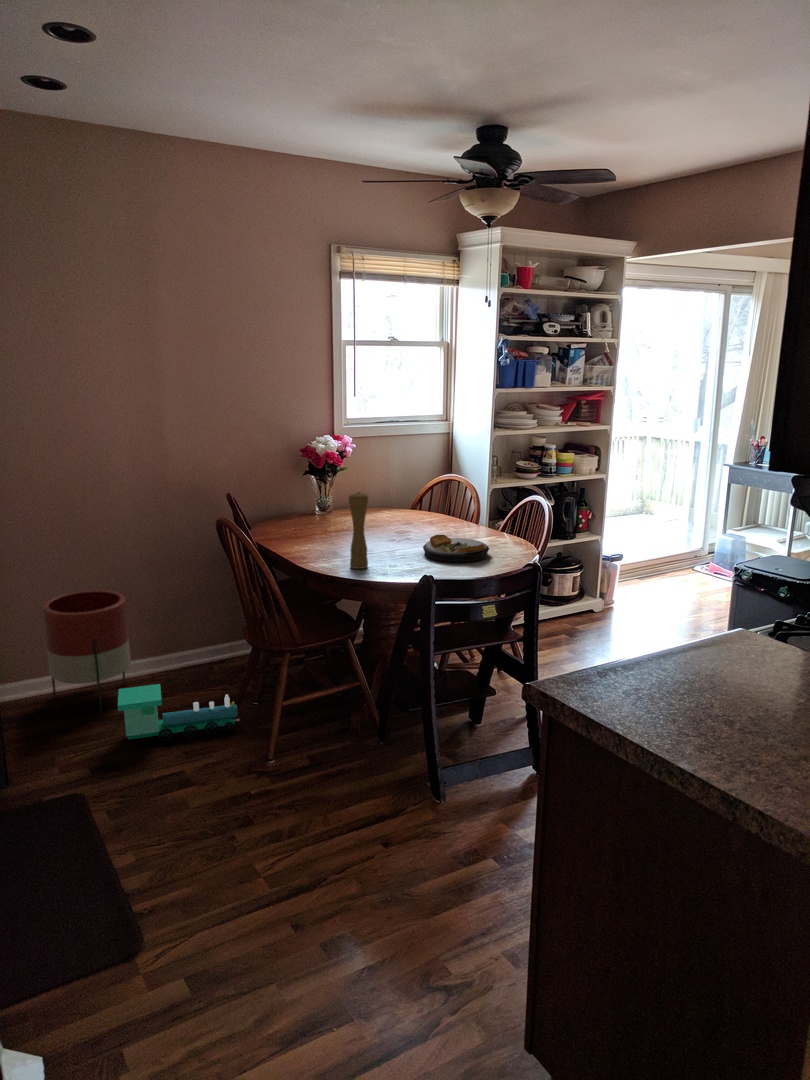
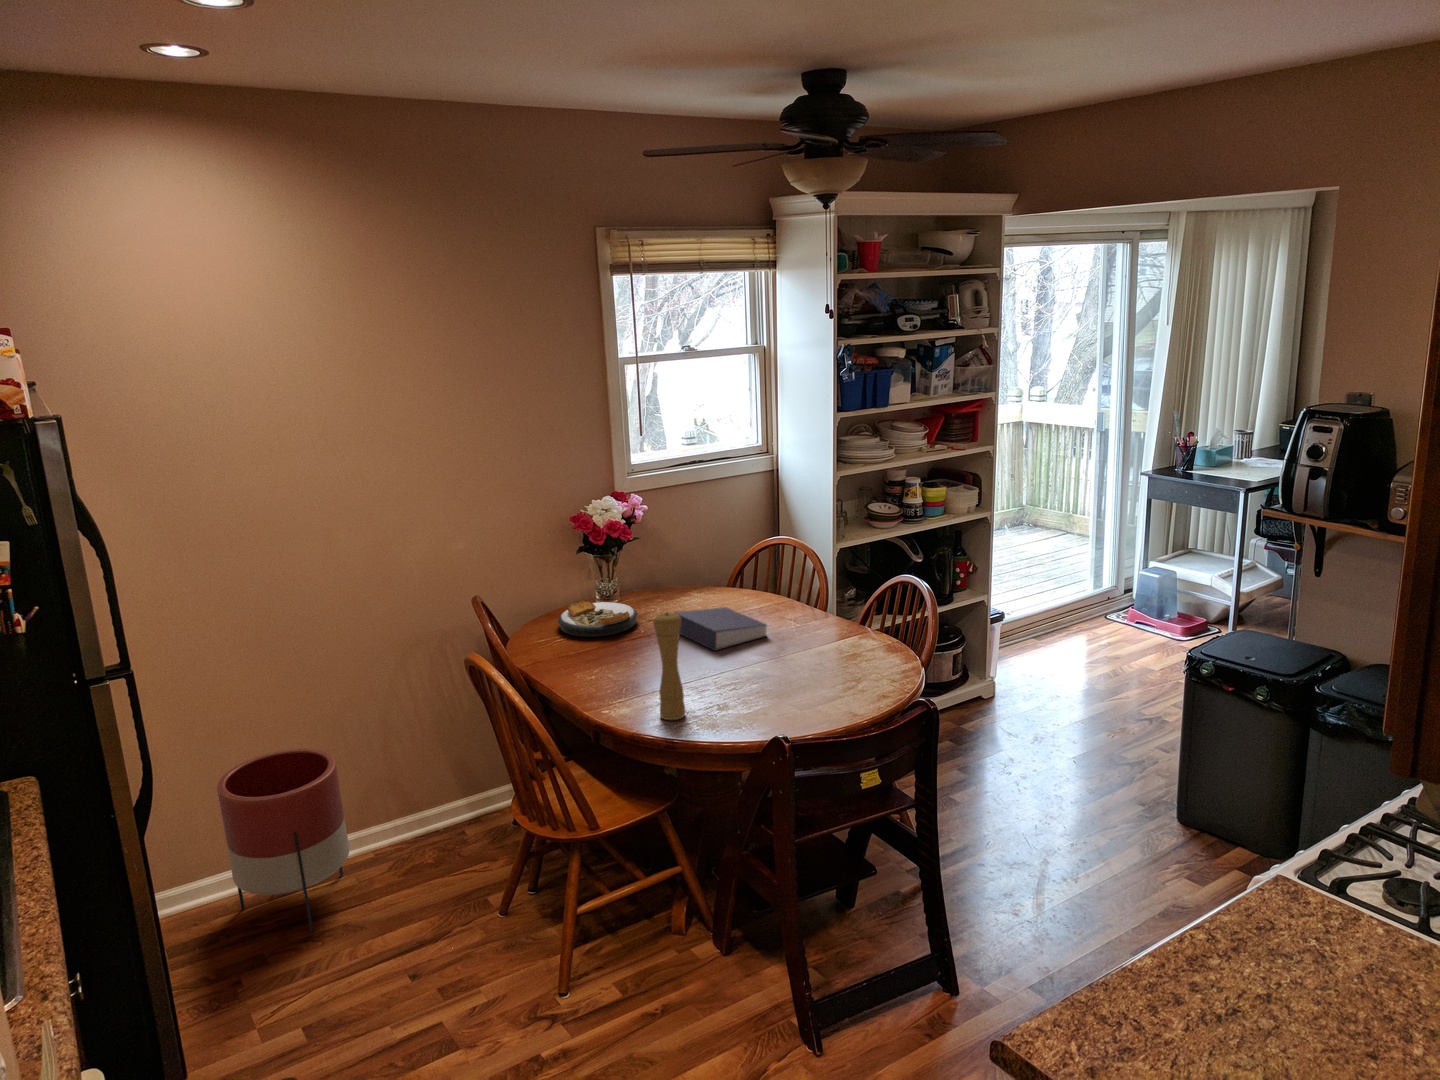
book: none [368,514,434,538] -> present [675,607,767,651]
plate: present [423,535,489,562] -> present [558,600,637,637]
toy train: present [118,684,239,741] -> none [336,893,512,983]

